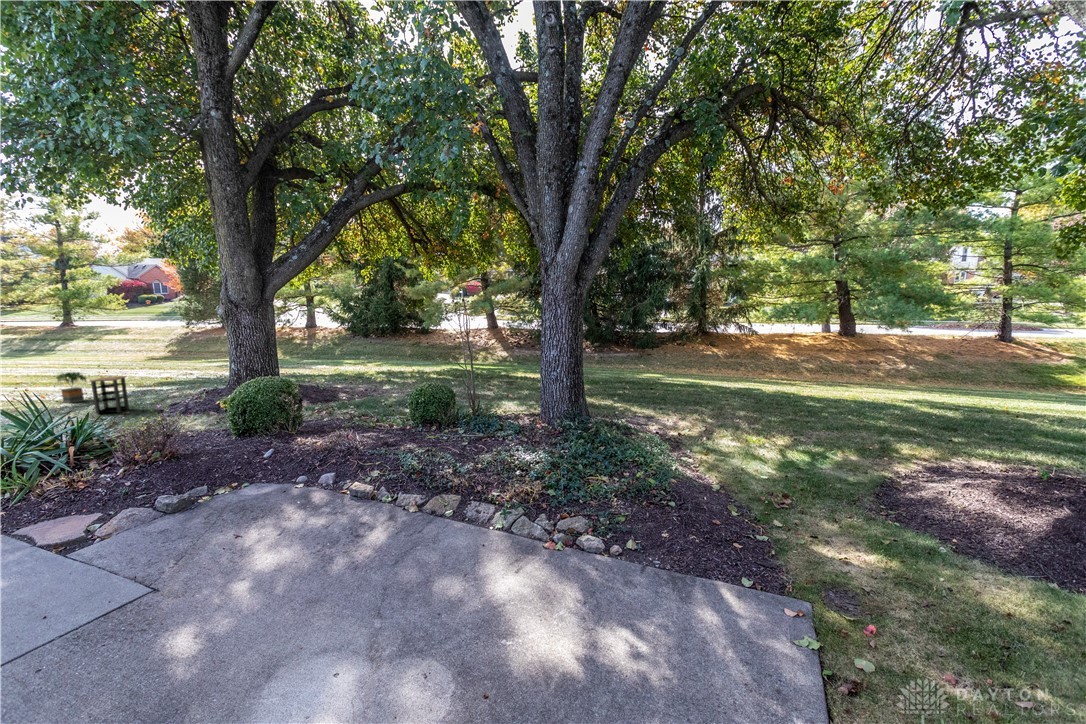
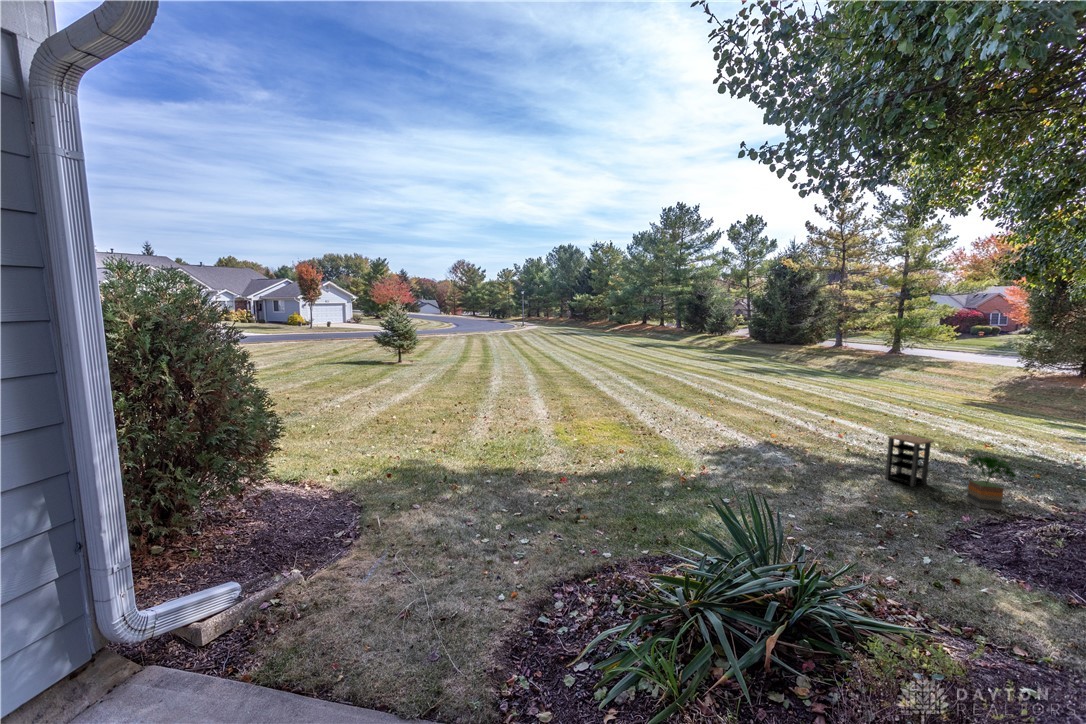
potted tree: present [56,372,86,403] -> present [966,456,1016,510]

